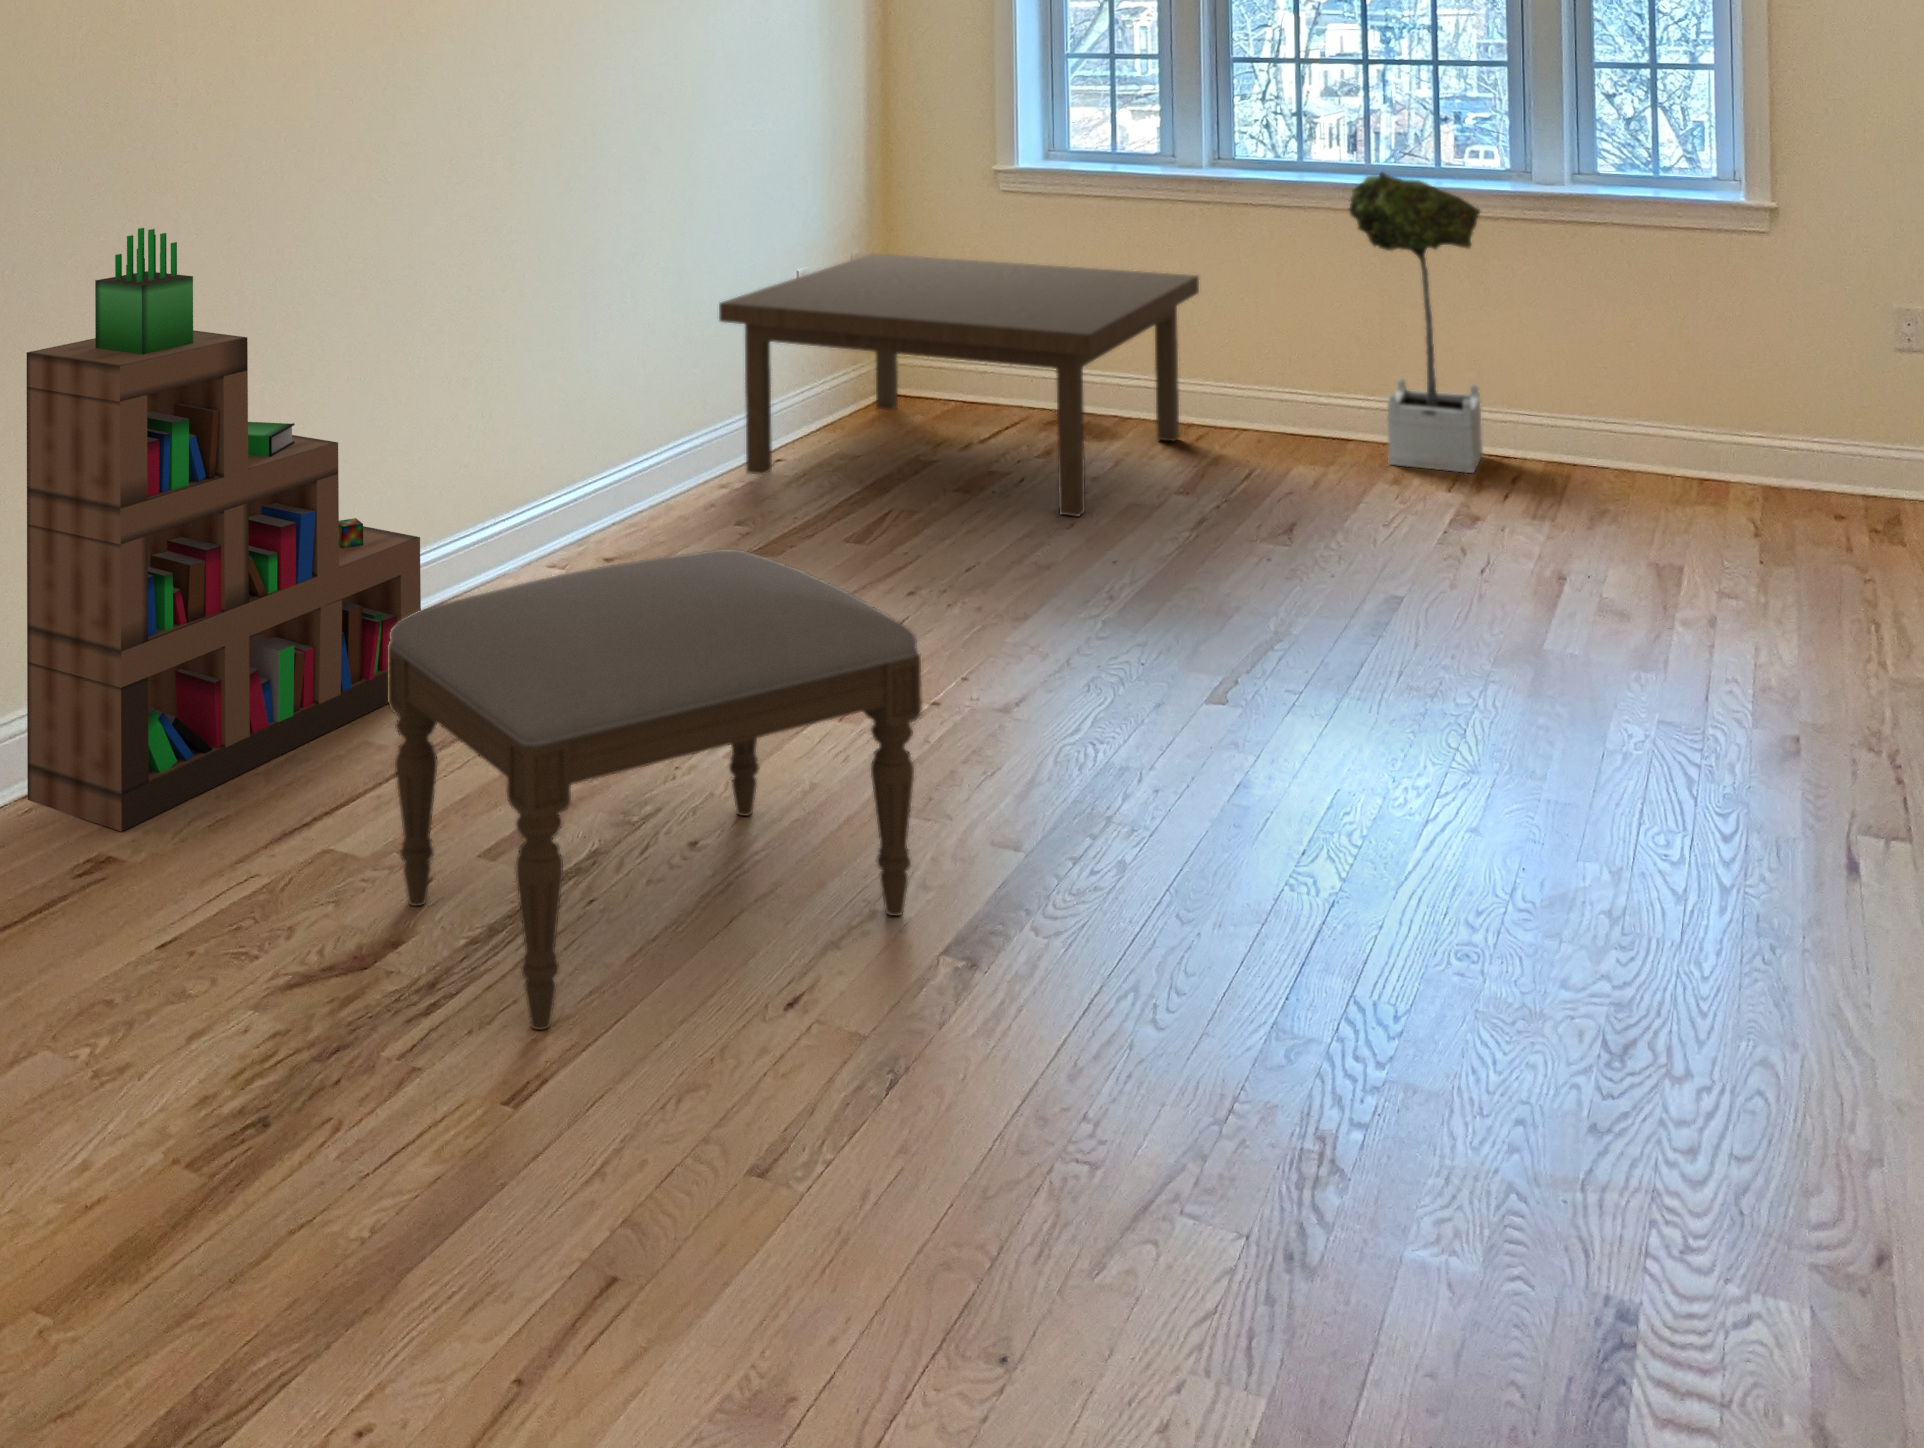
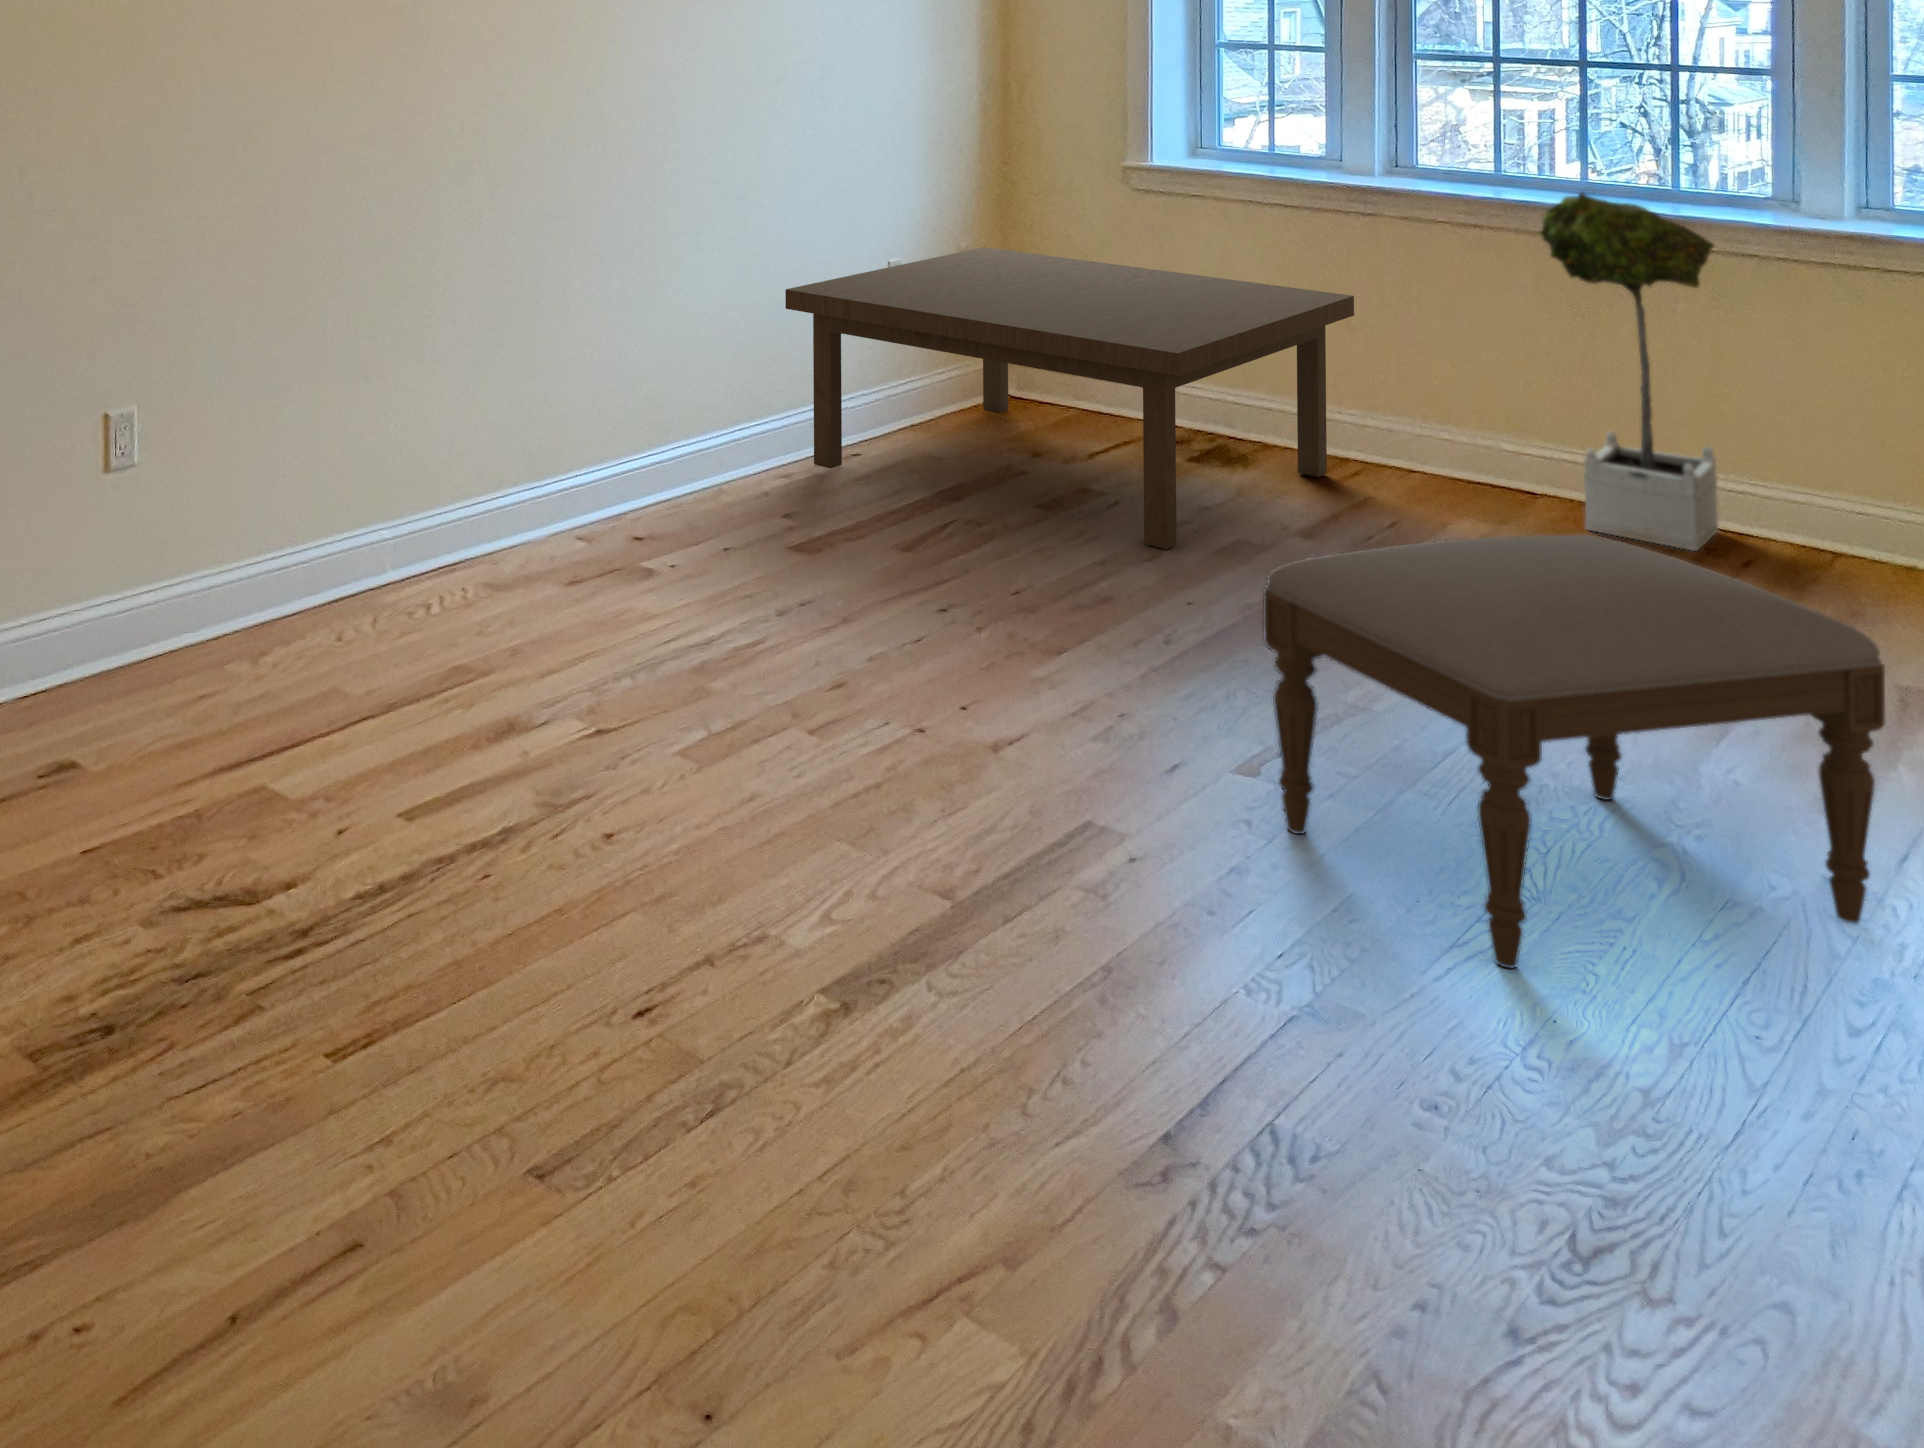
bookshelf: present [26,228,421,832] -> none [23,190,404,737]
ottoman: present [388,549,922,1030] -> present [1263,535,1885,968]

